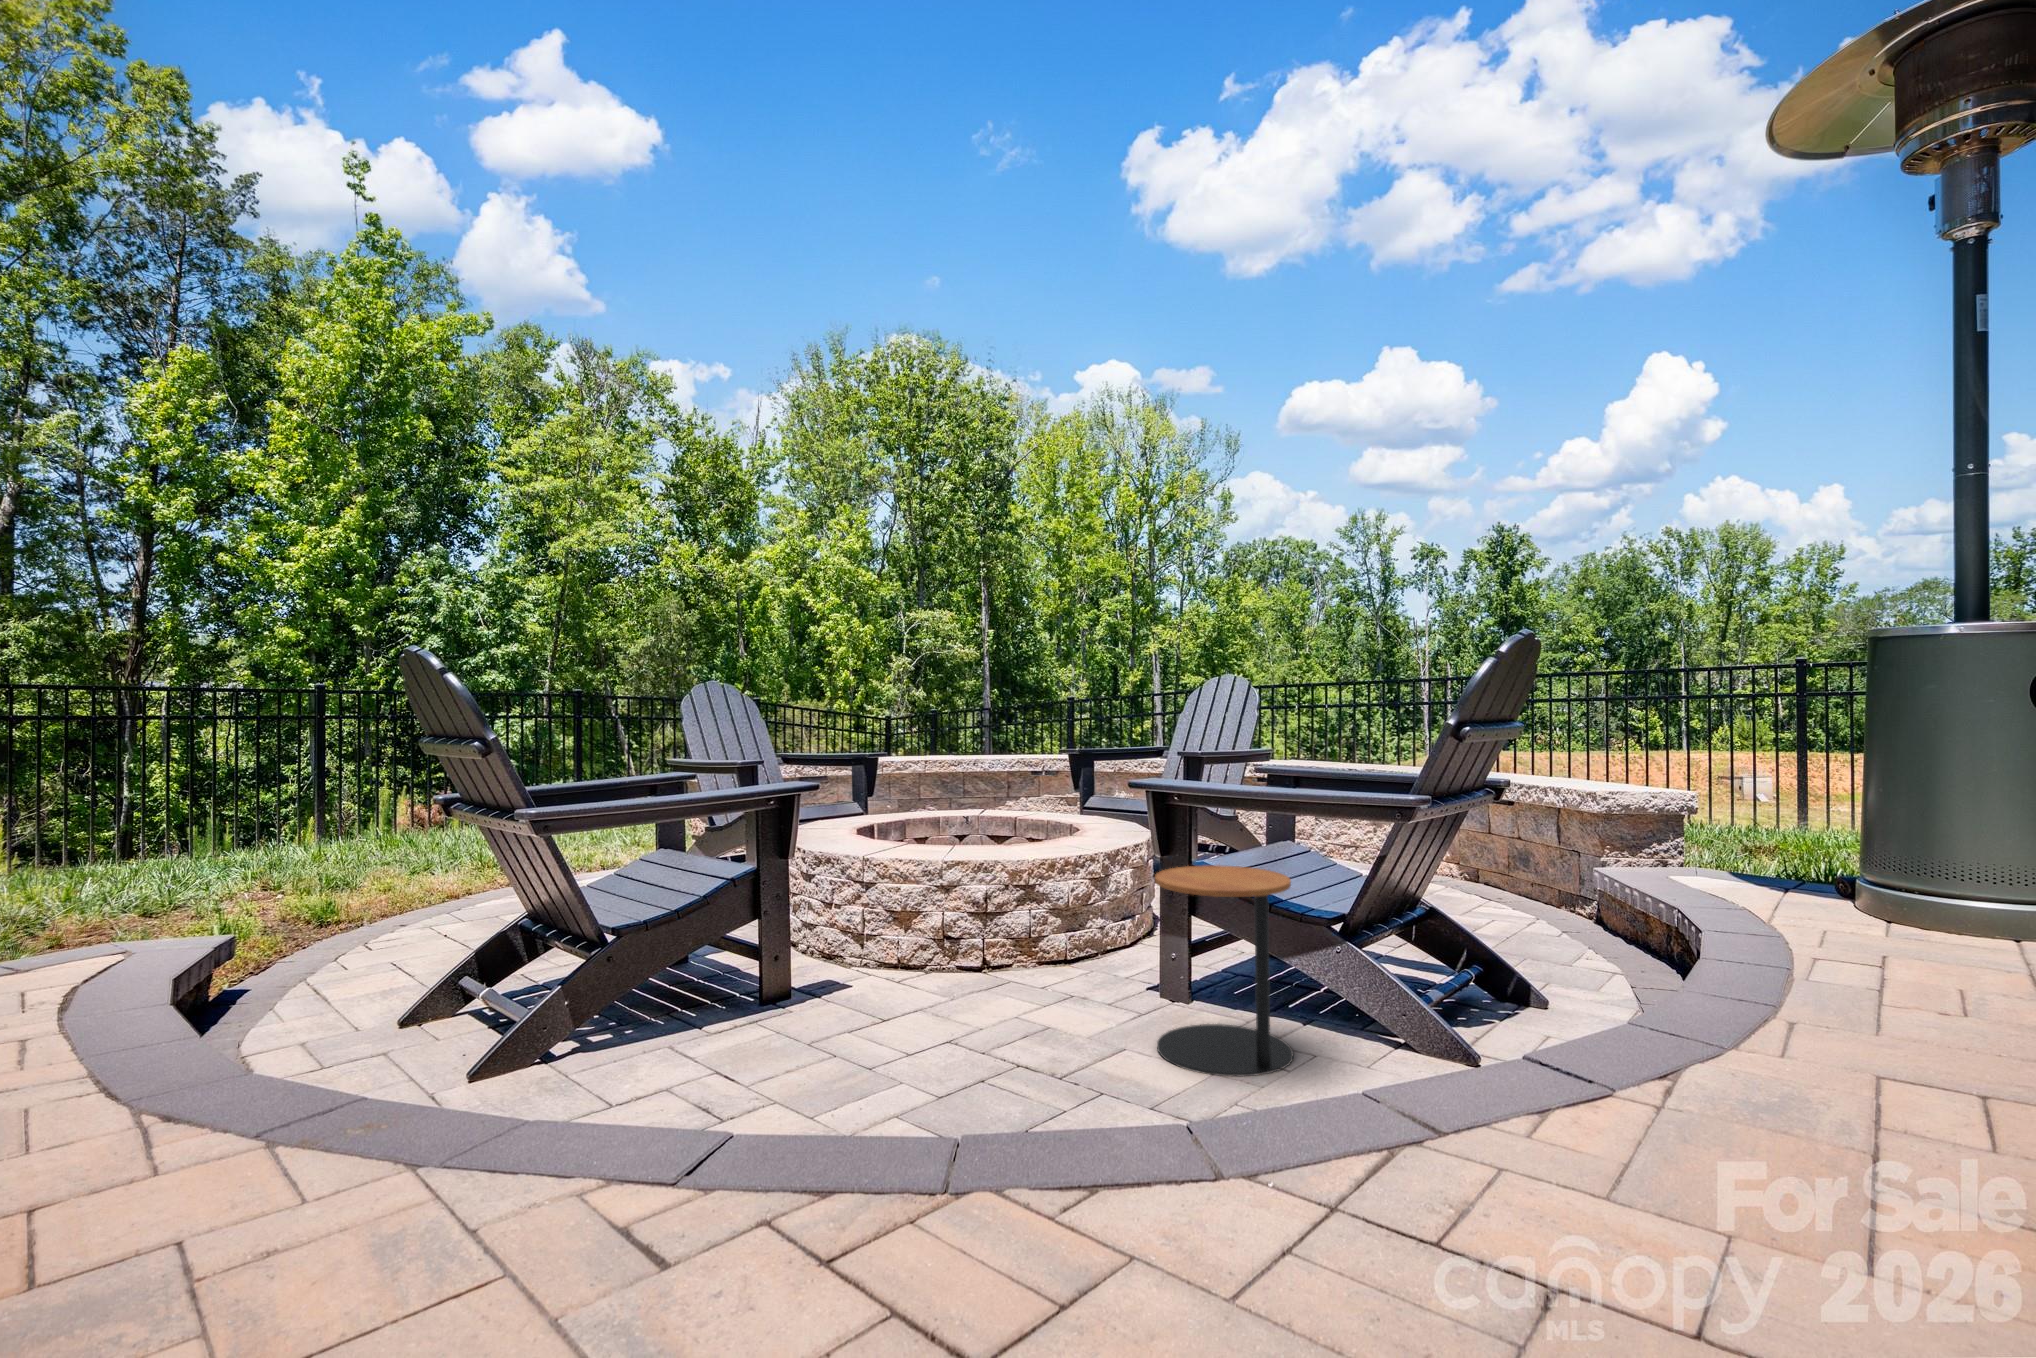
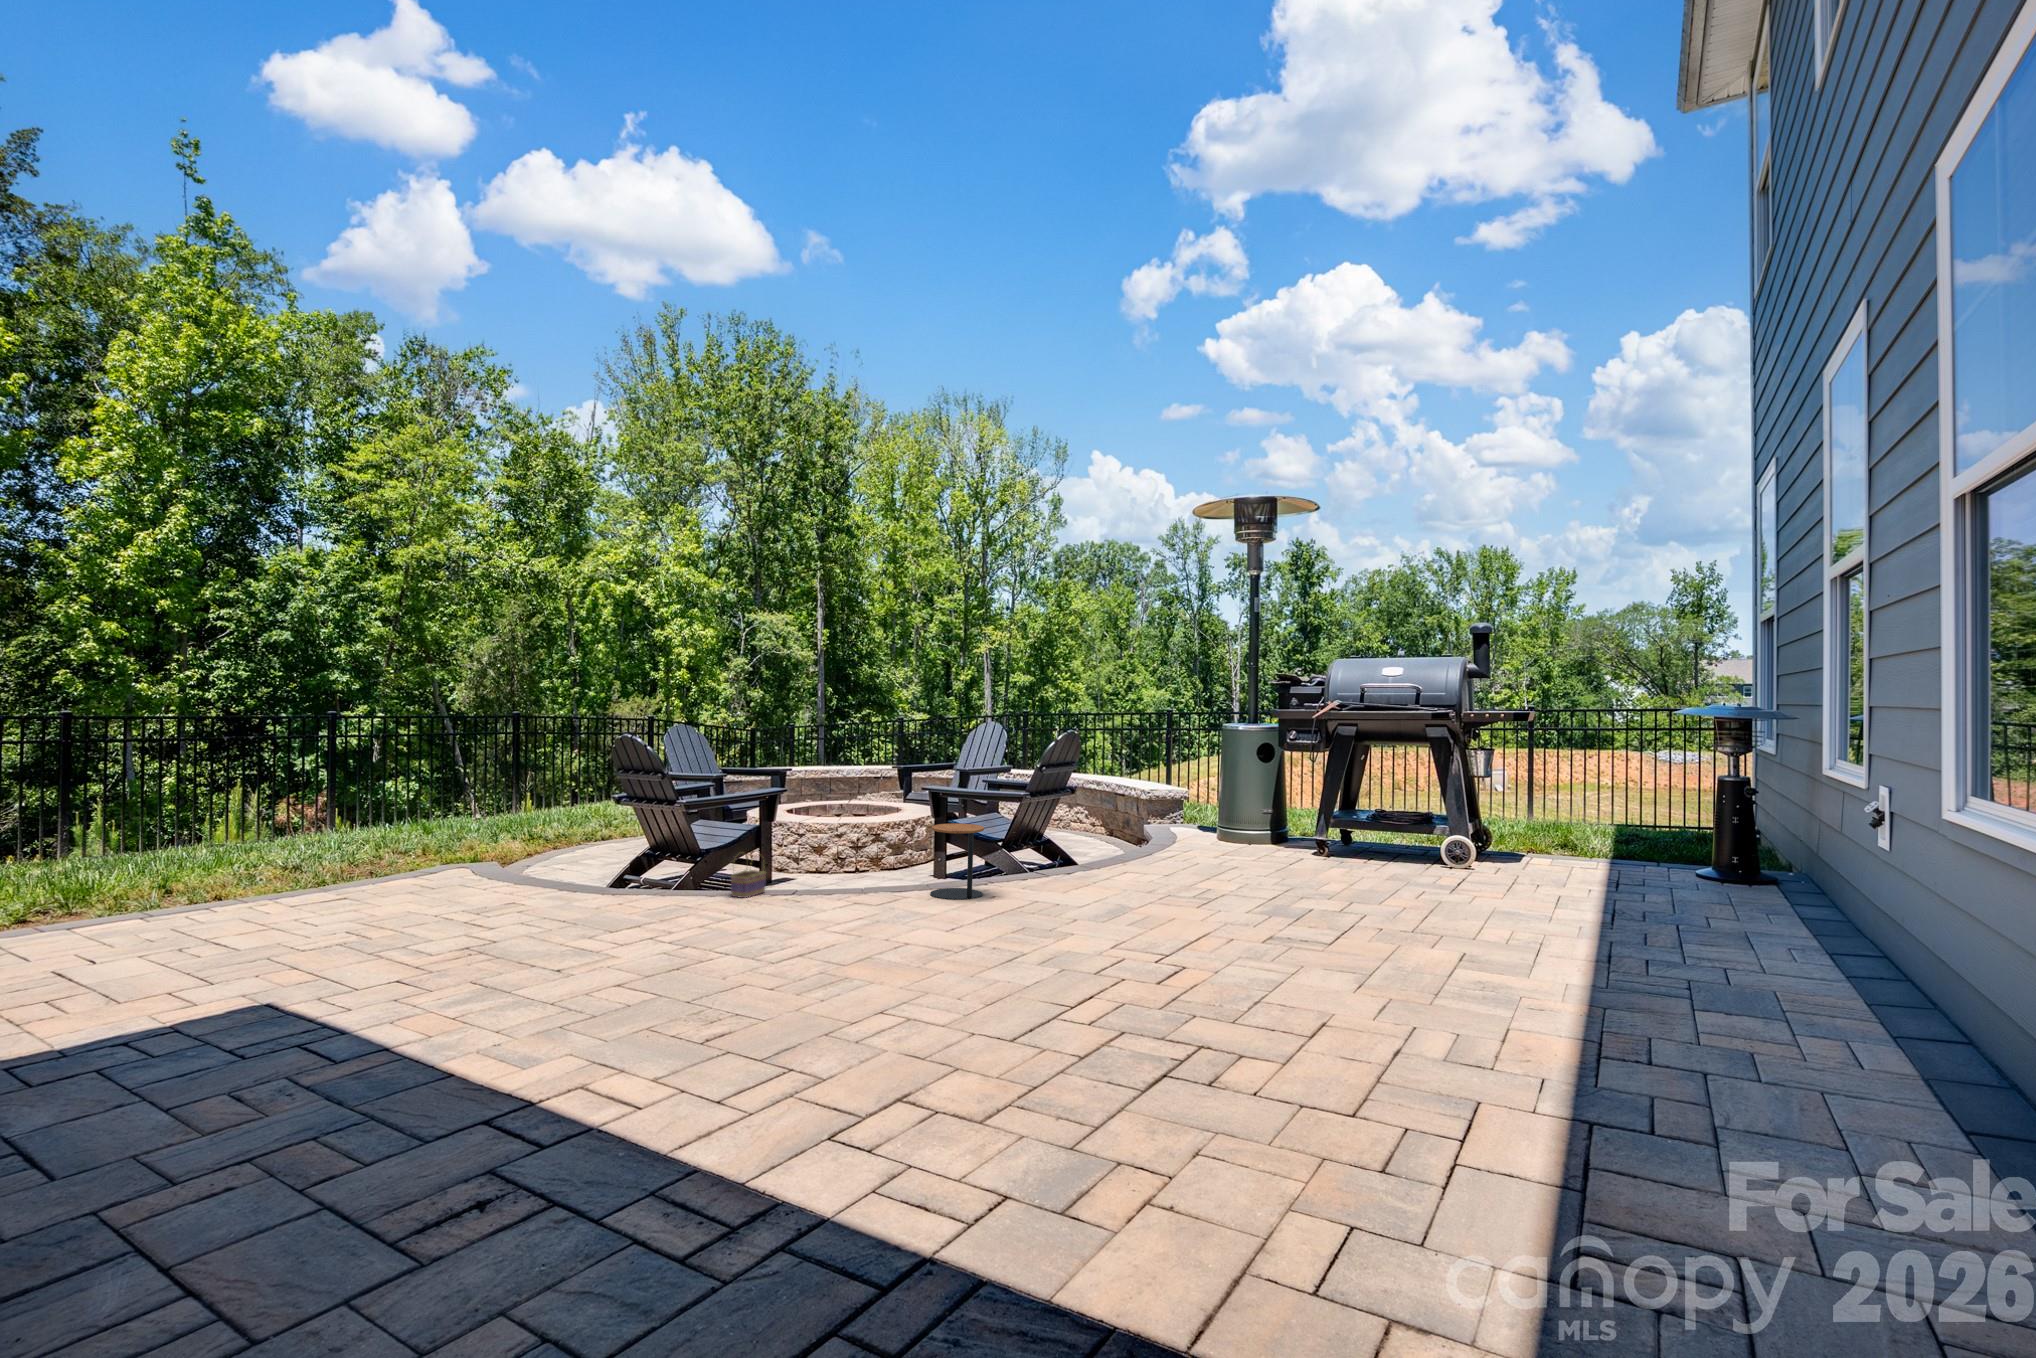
basket: none [669,939,763,1058] -> present [731,858,766,898]

